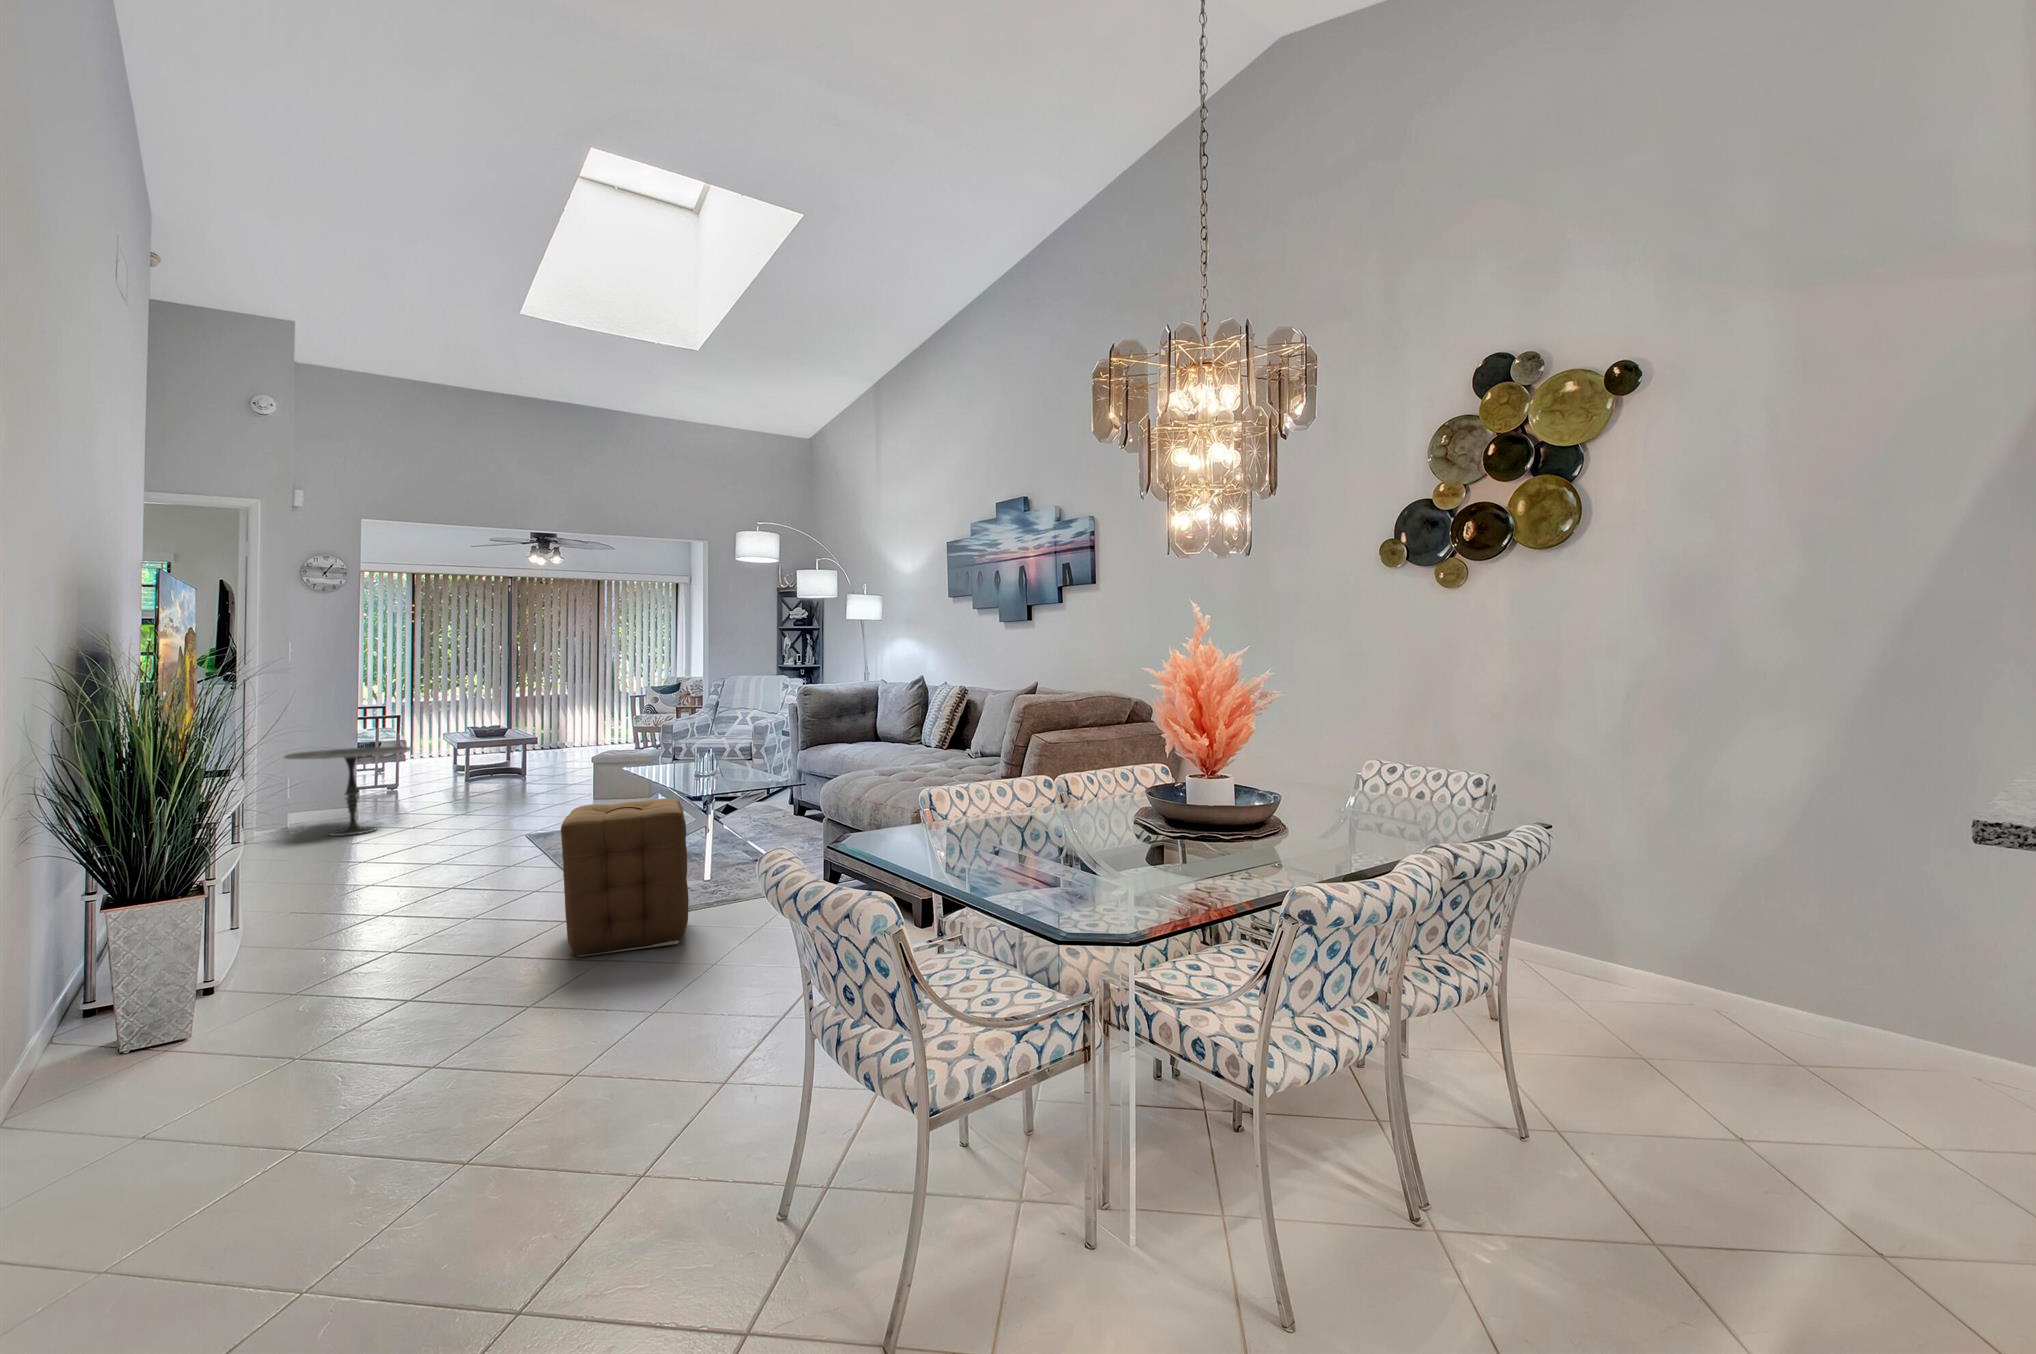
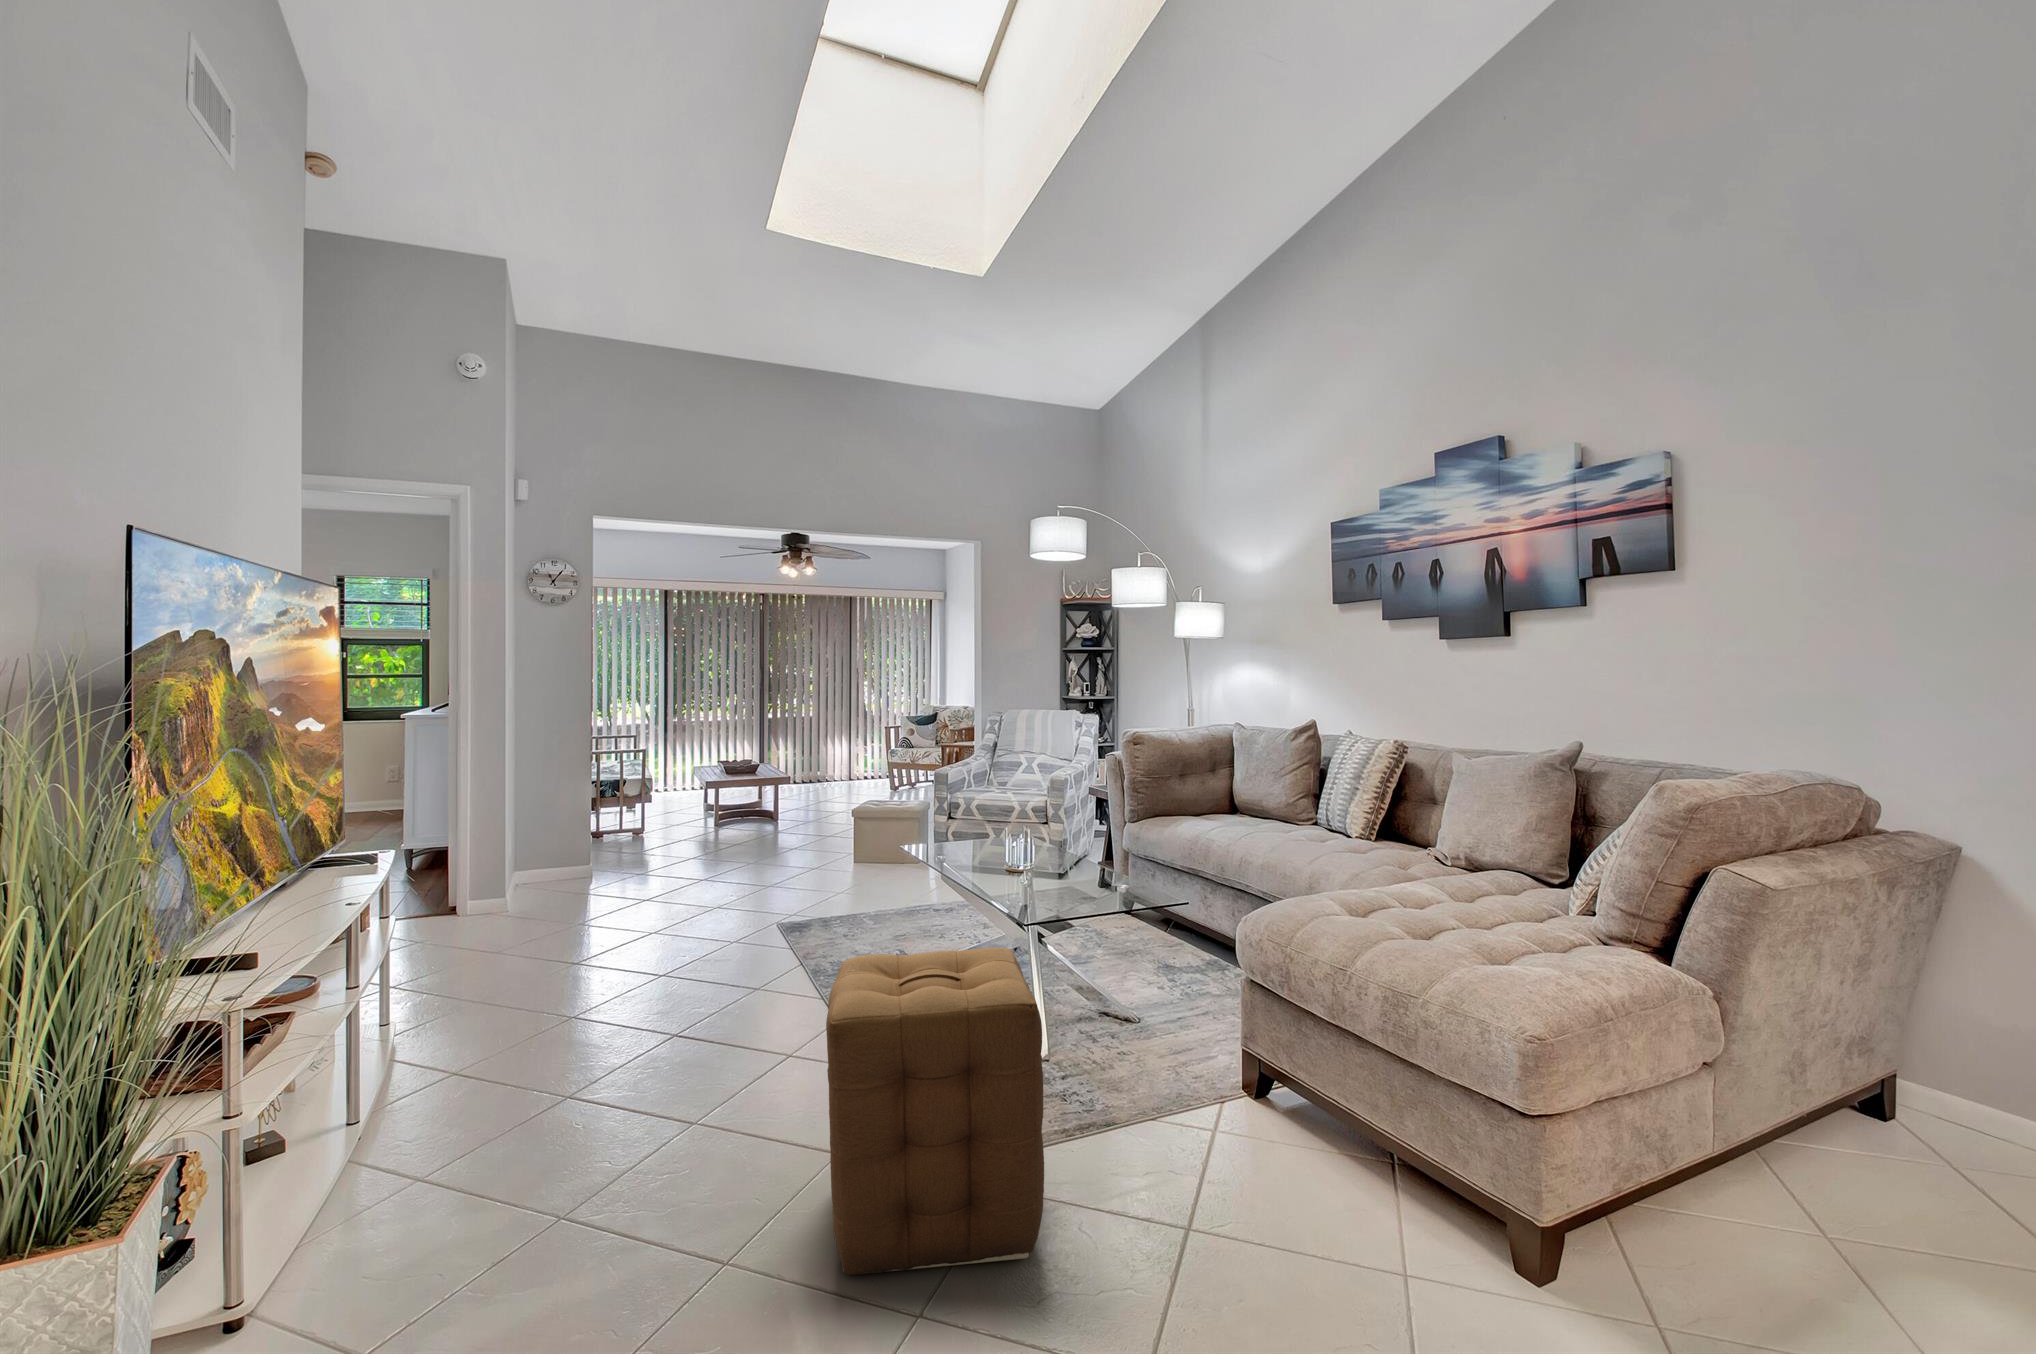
side table: present [284,747,413,836] -> none [509,793,650,906]

